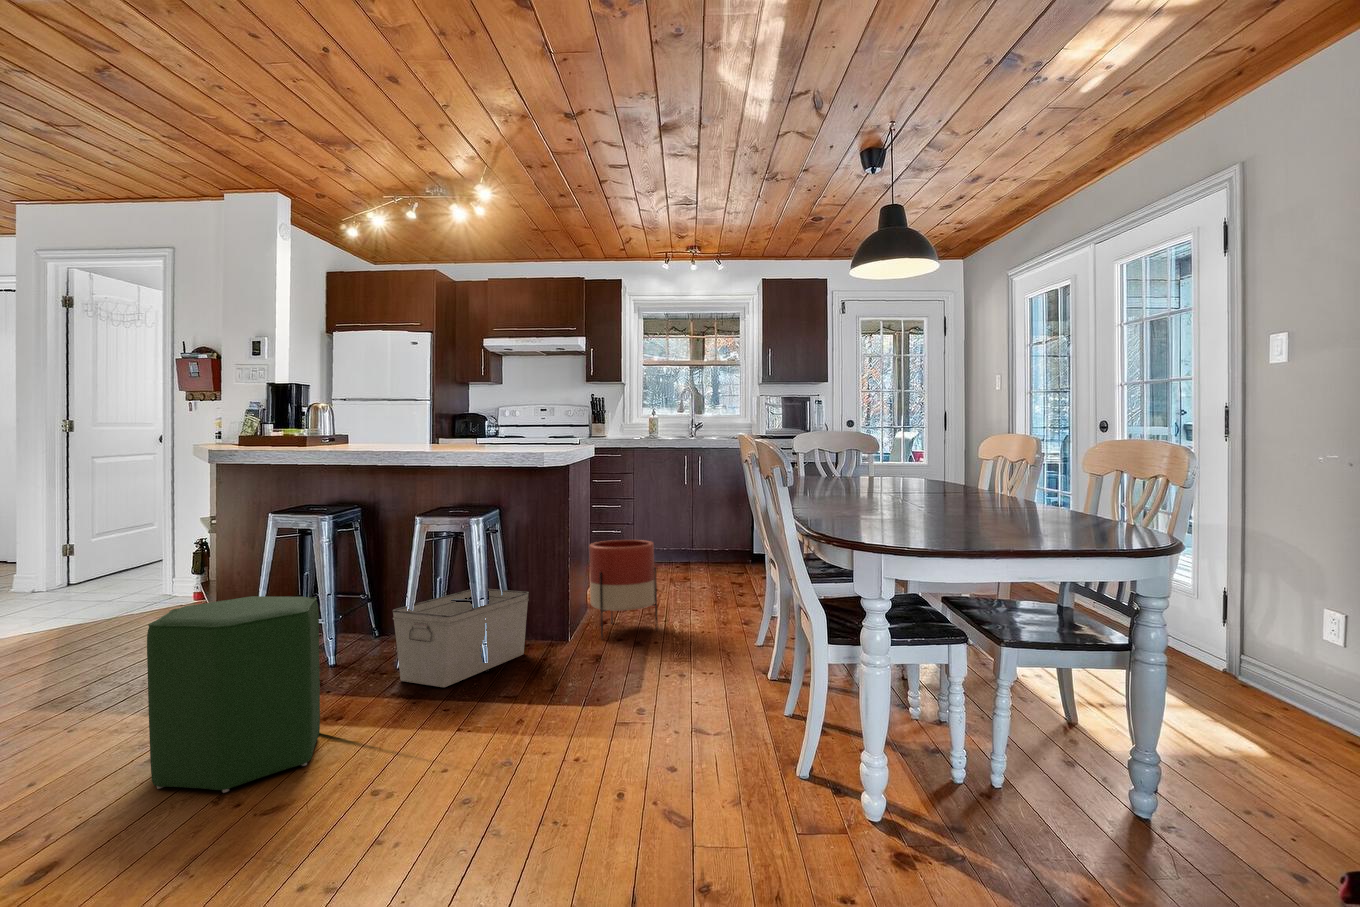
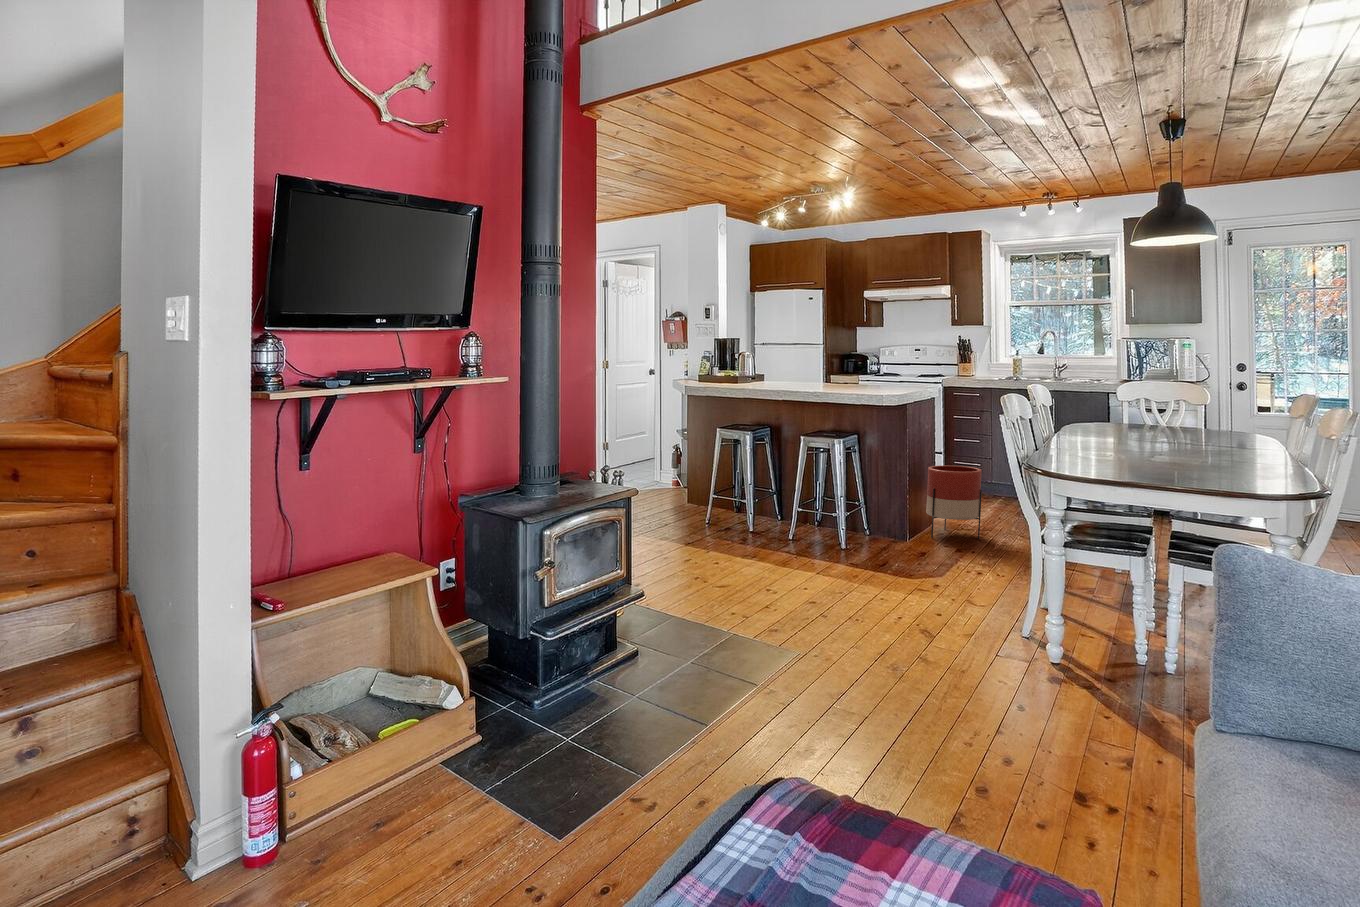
storage bin: present [392,589,529,687] -> none [785,490,877,549]
ottoman: present [147,596,320,793] -> none [664,478,743,577]

